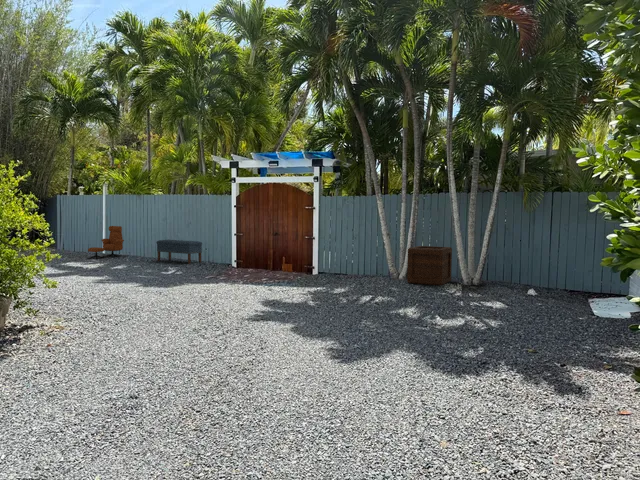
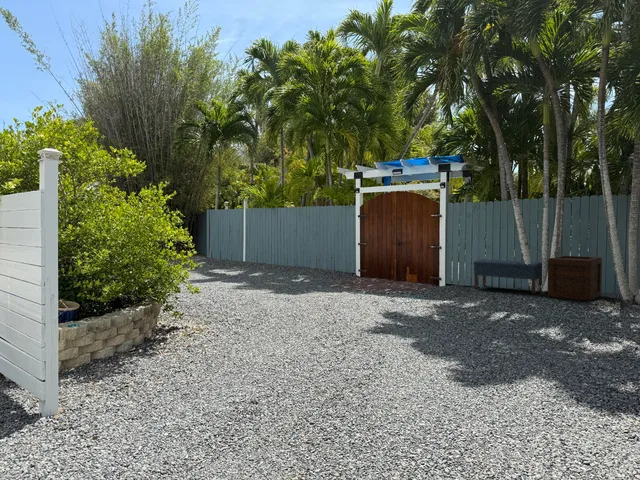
lounge chair: present [88,226,124,259] -> none [228,236,260,266]
bench: present [156,240,202,264] -> present [473,259,543,294]

